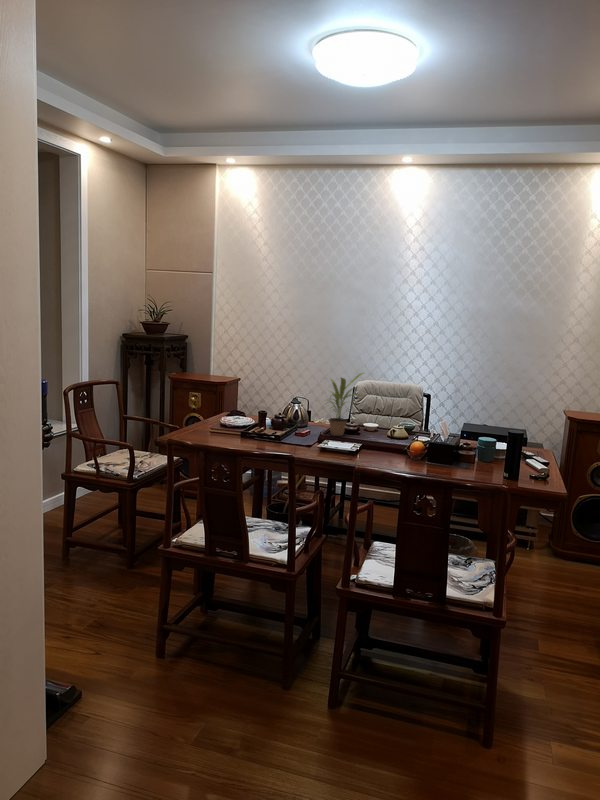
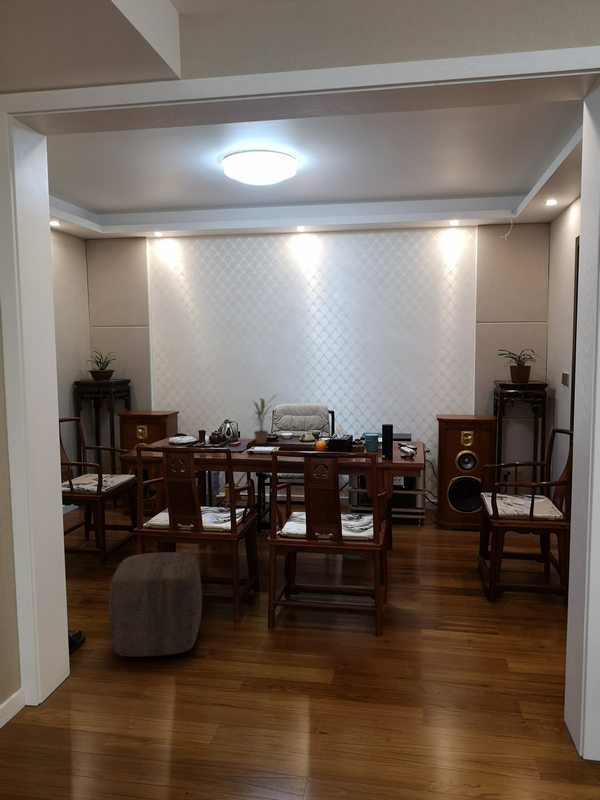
ottoman: none [108,587,240,742] -> present [109,552,202,657]

